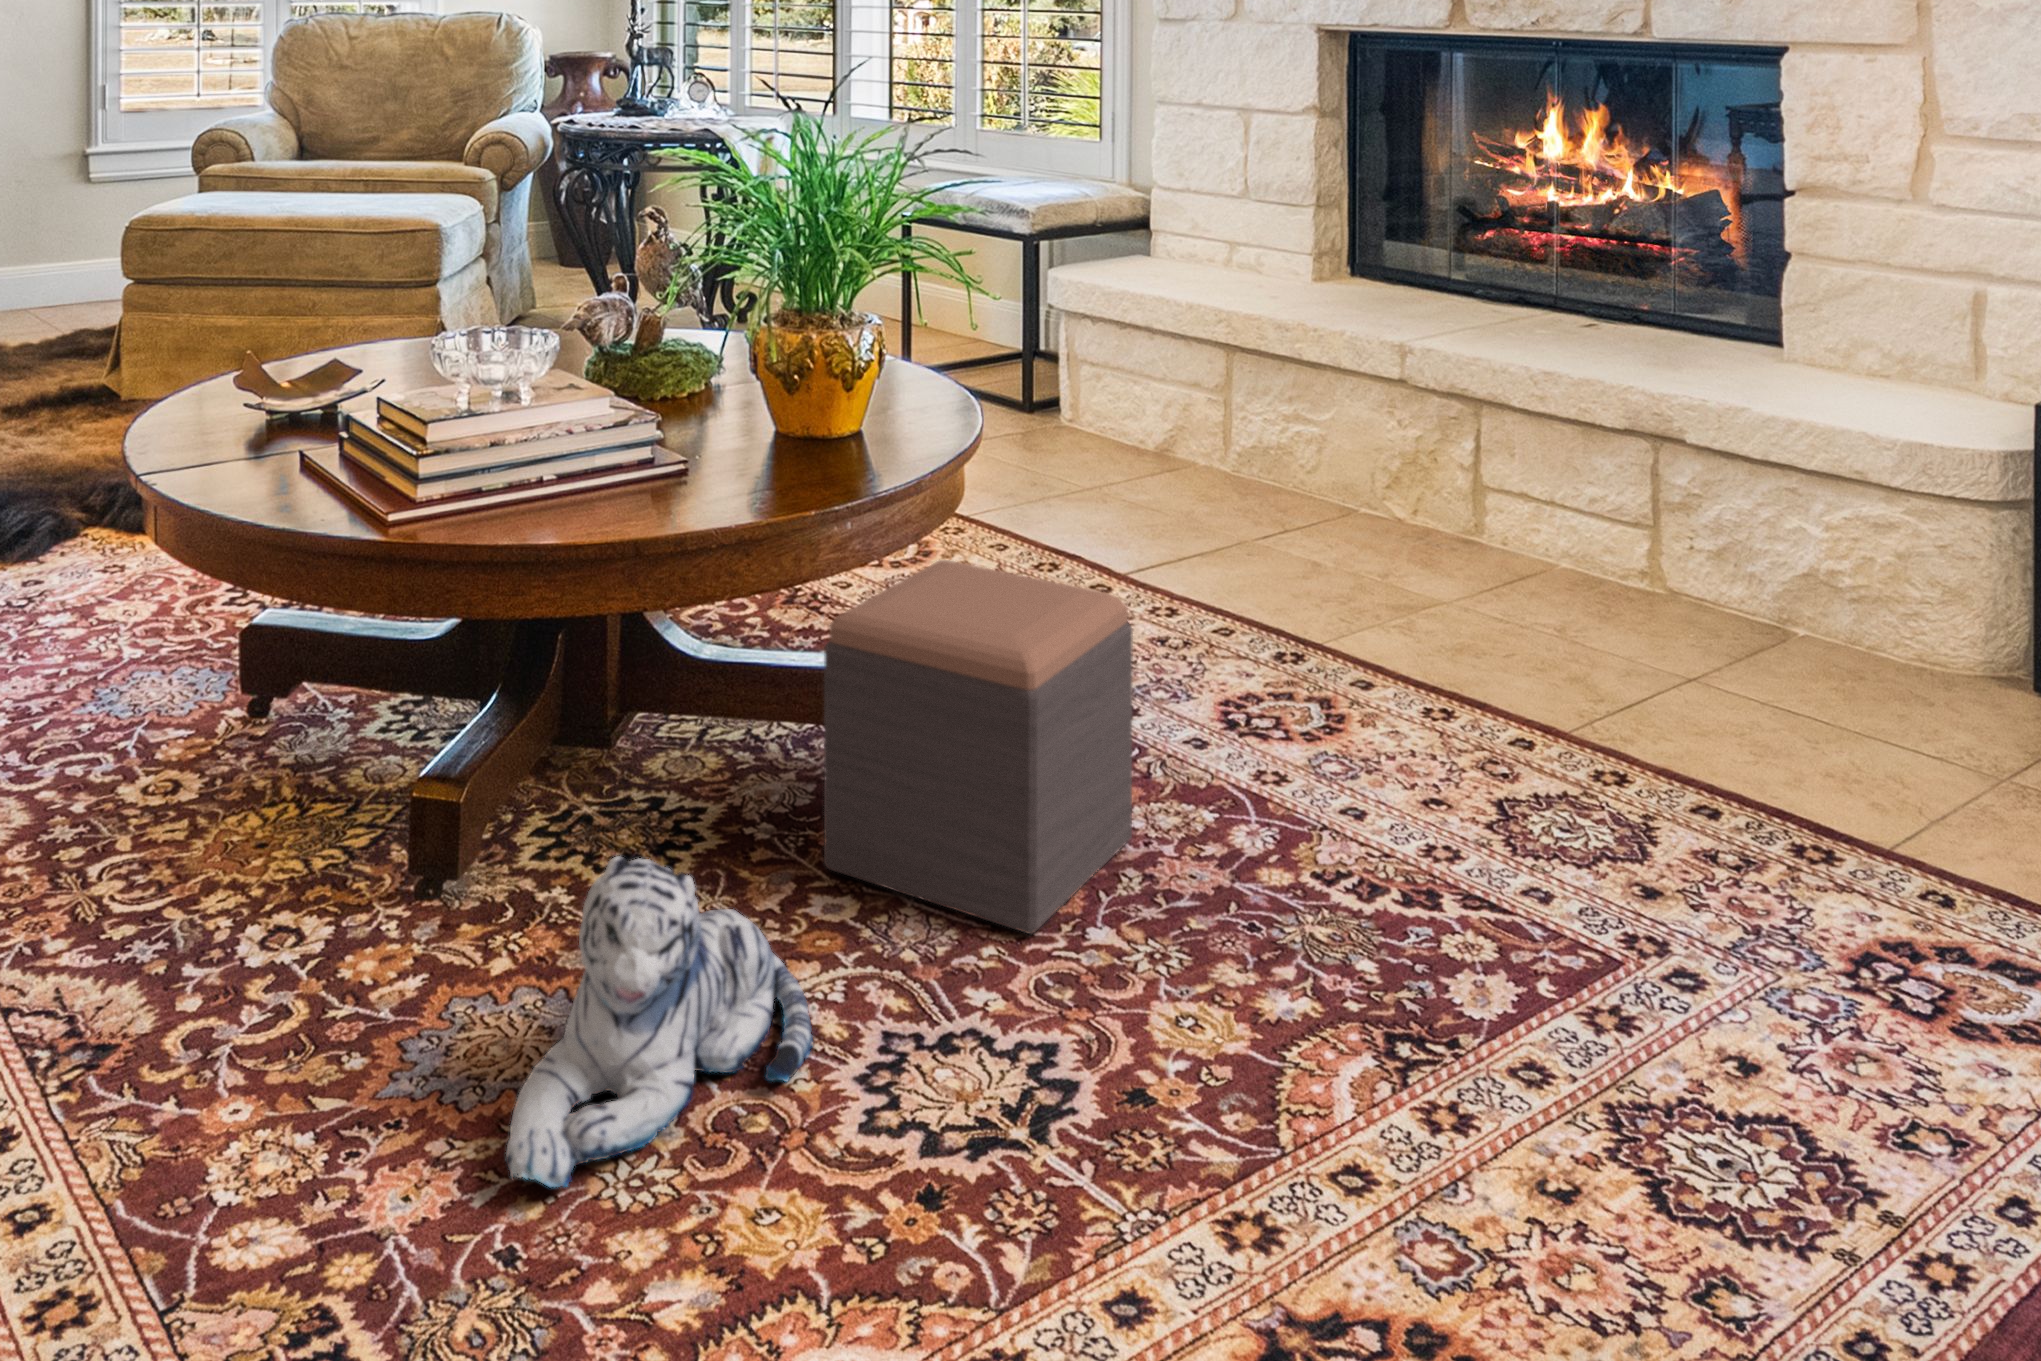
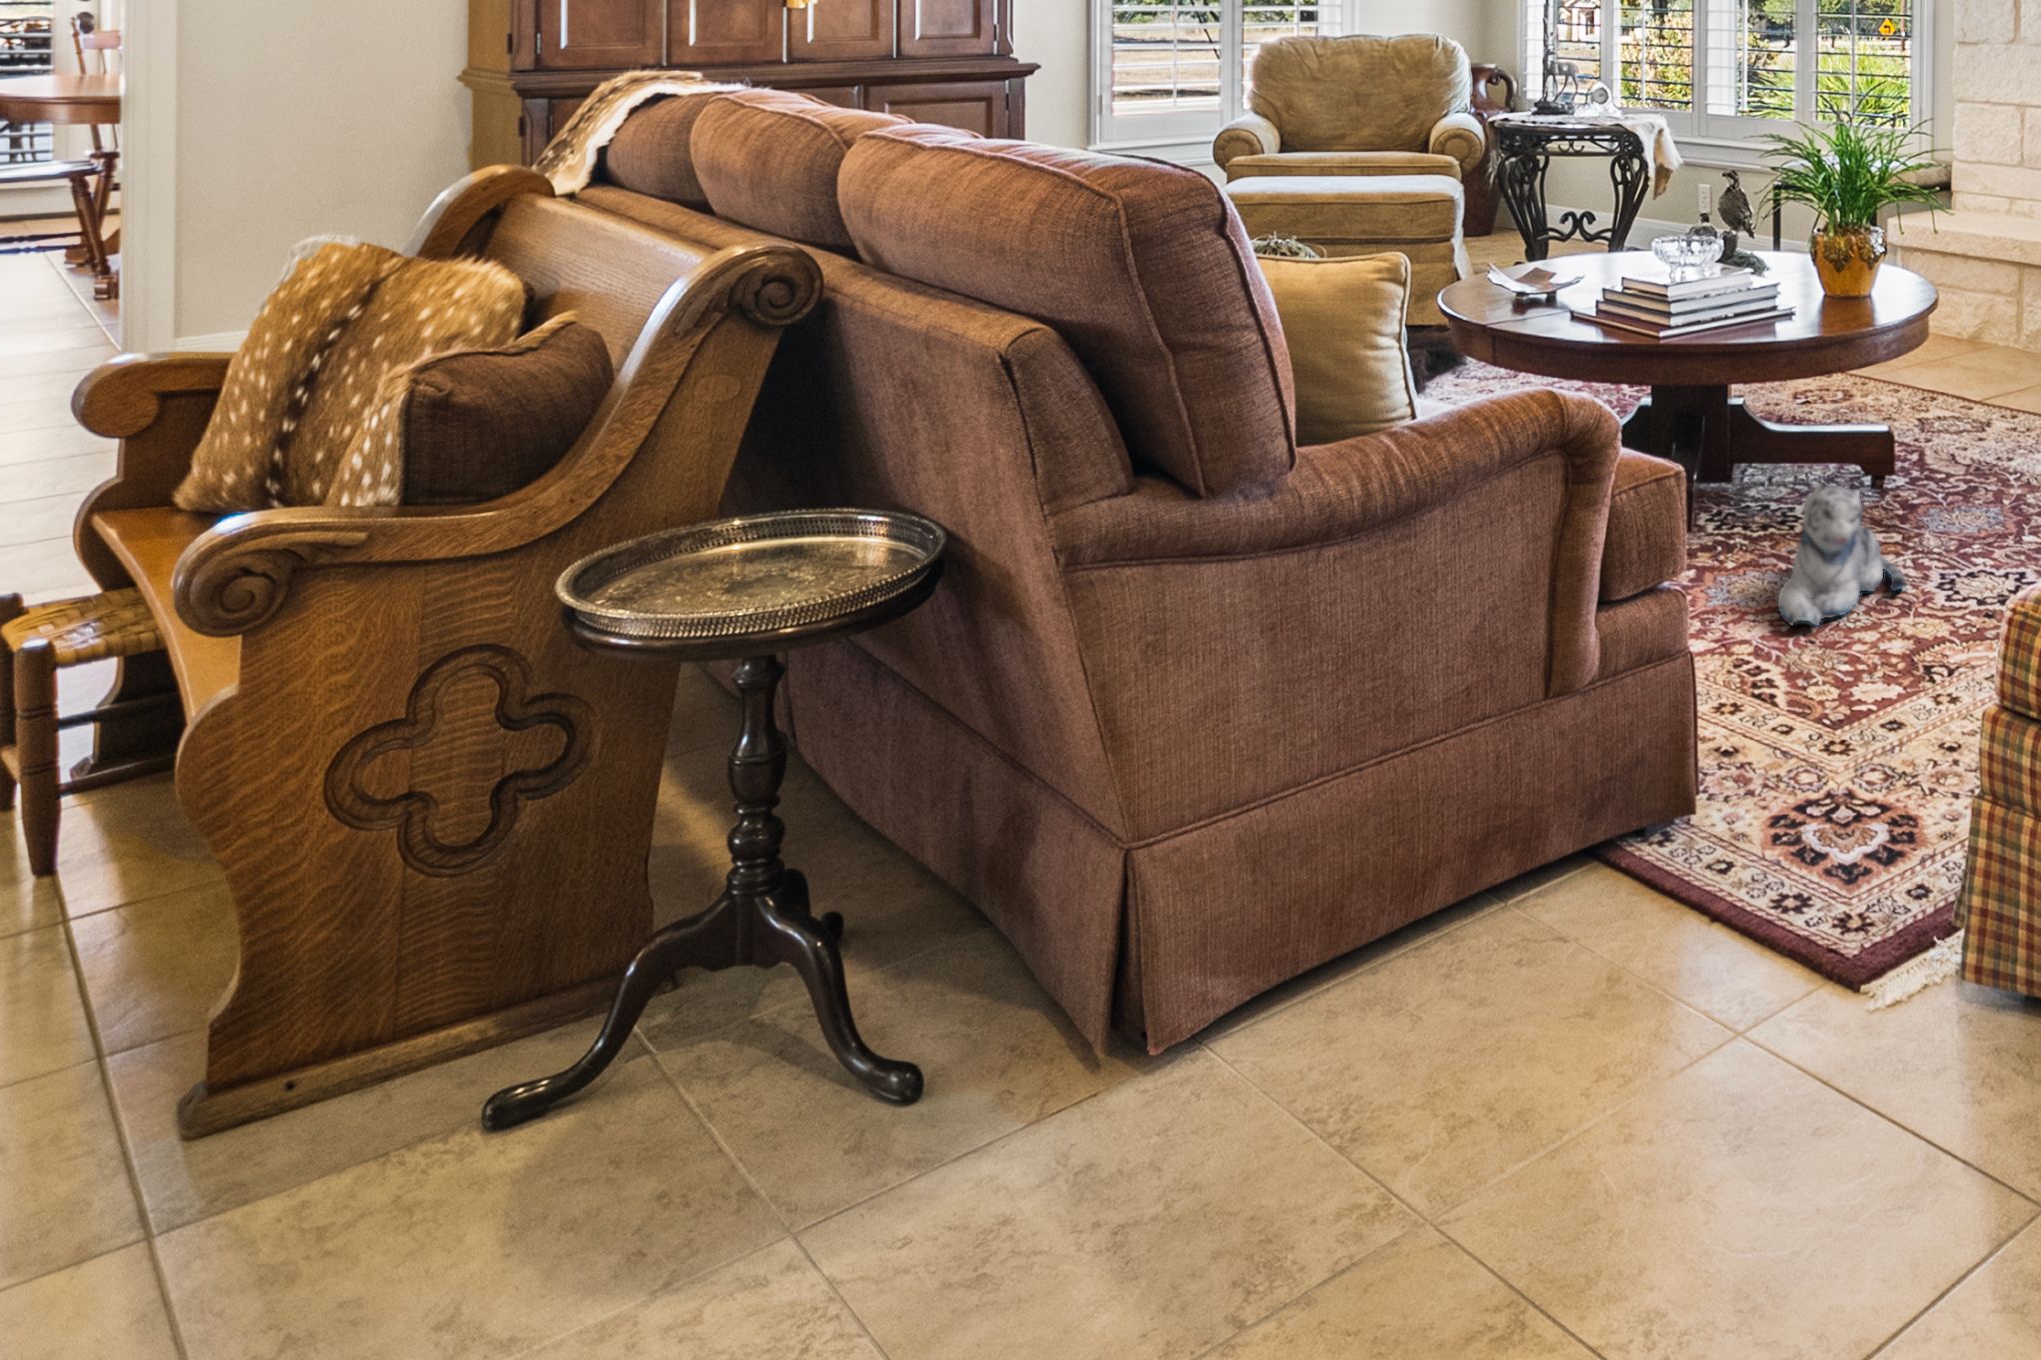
footstool: present [824,560,1133,934] -> none [1873,362,2032,541]

